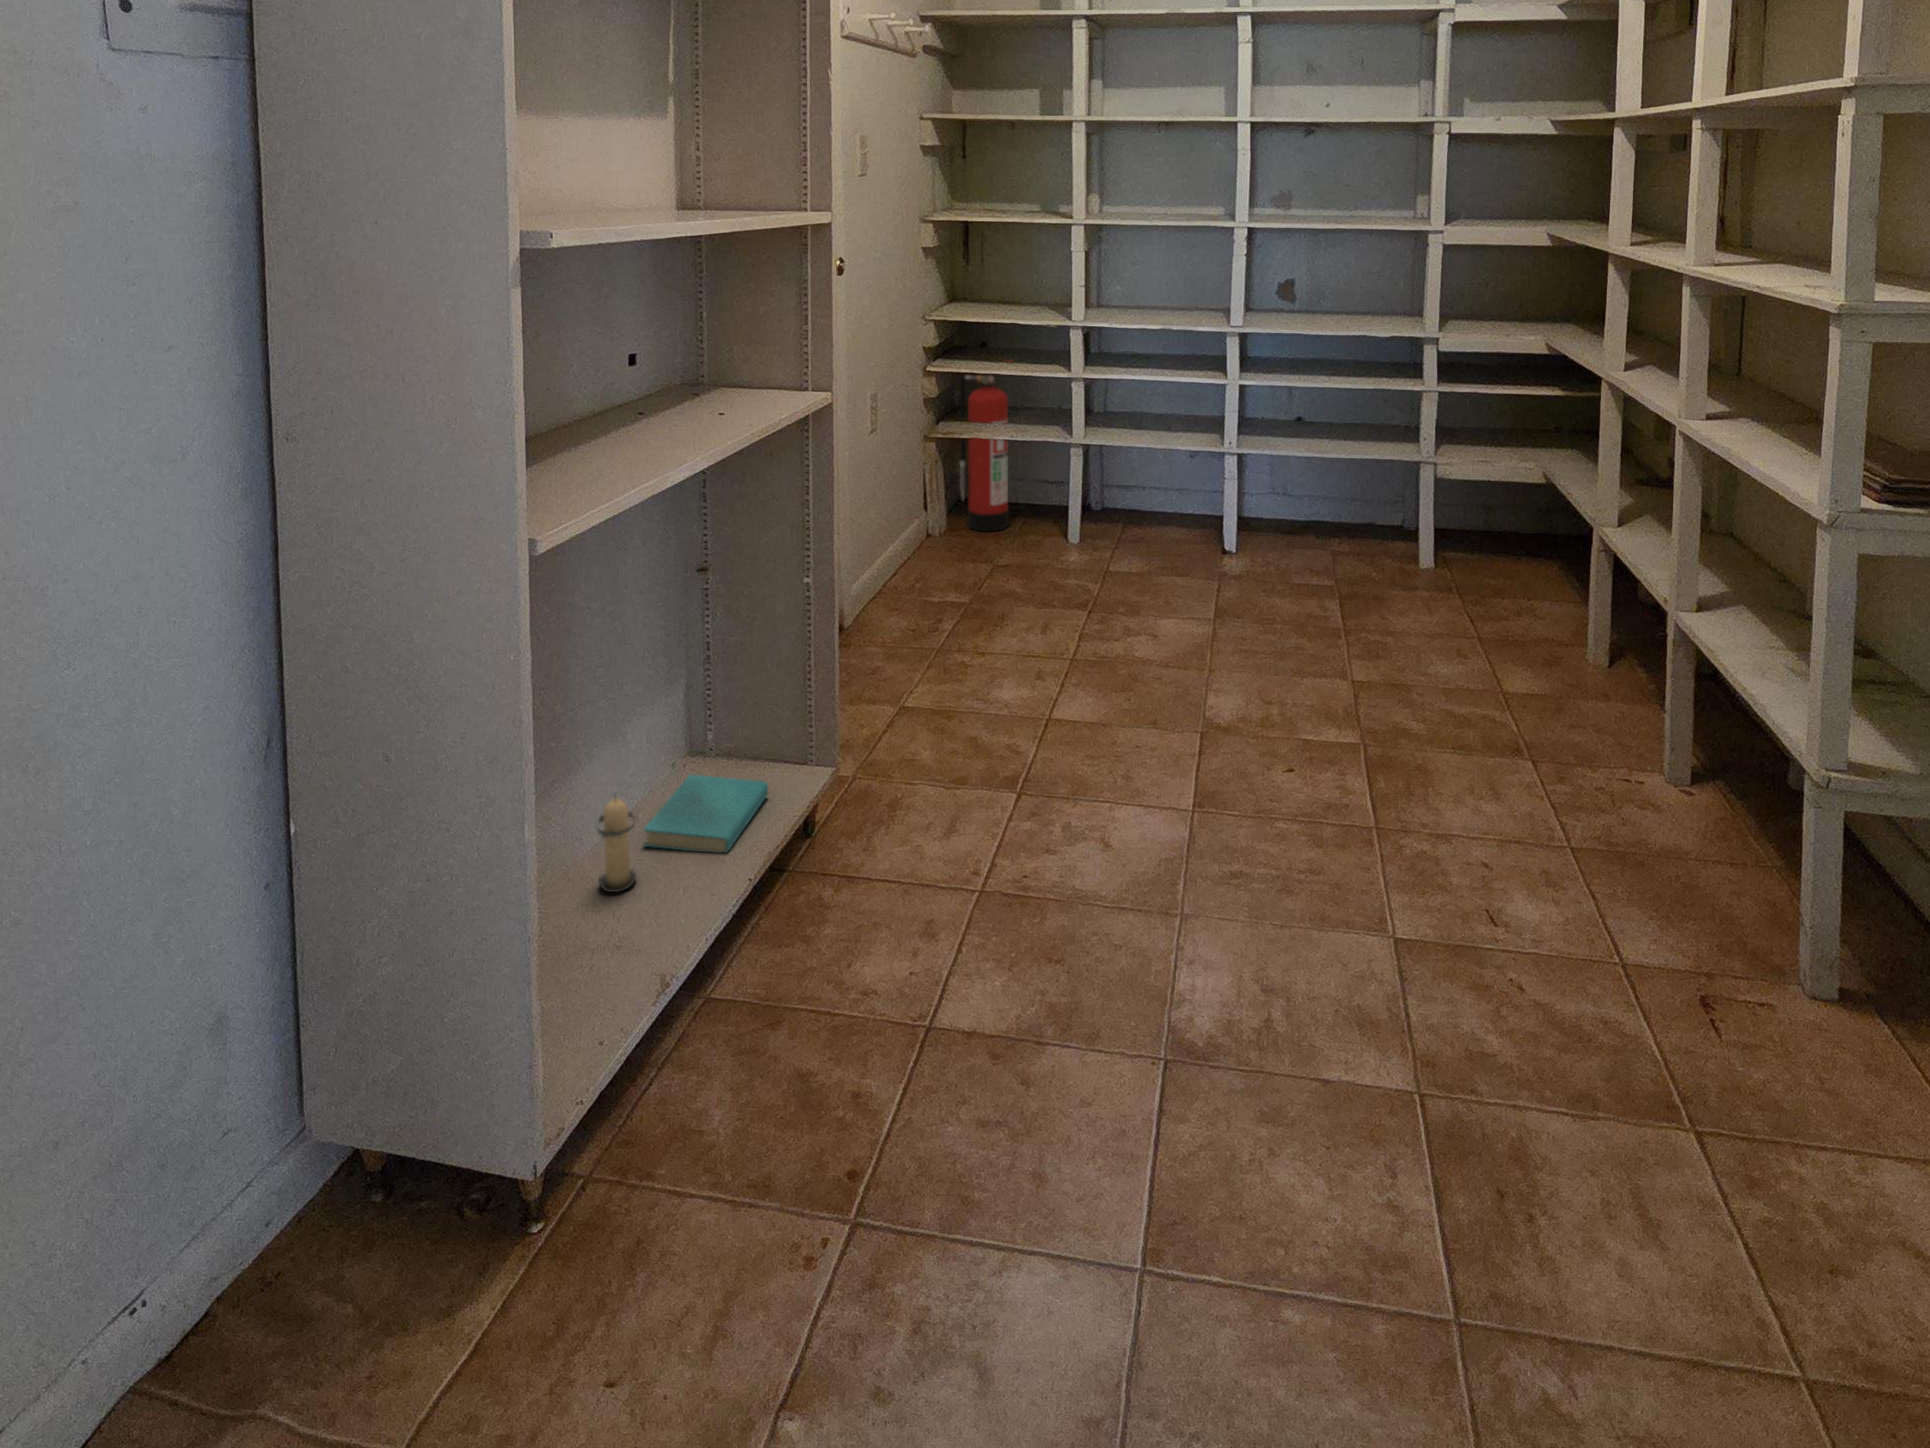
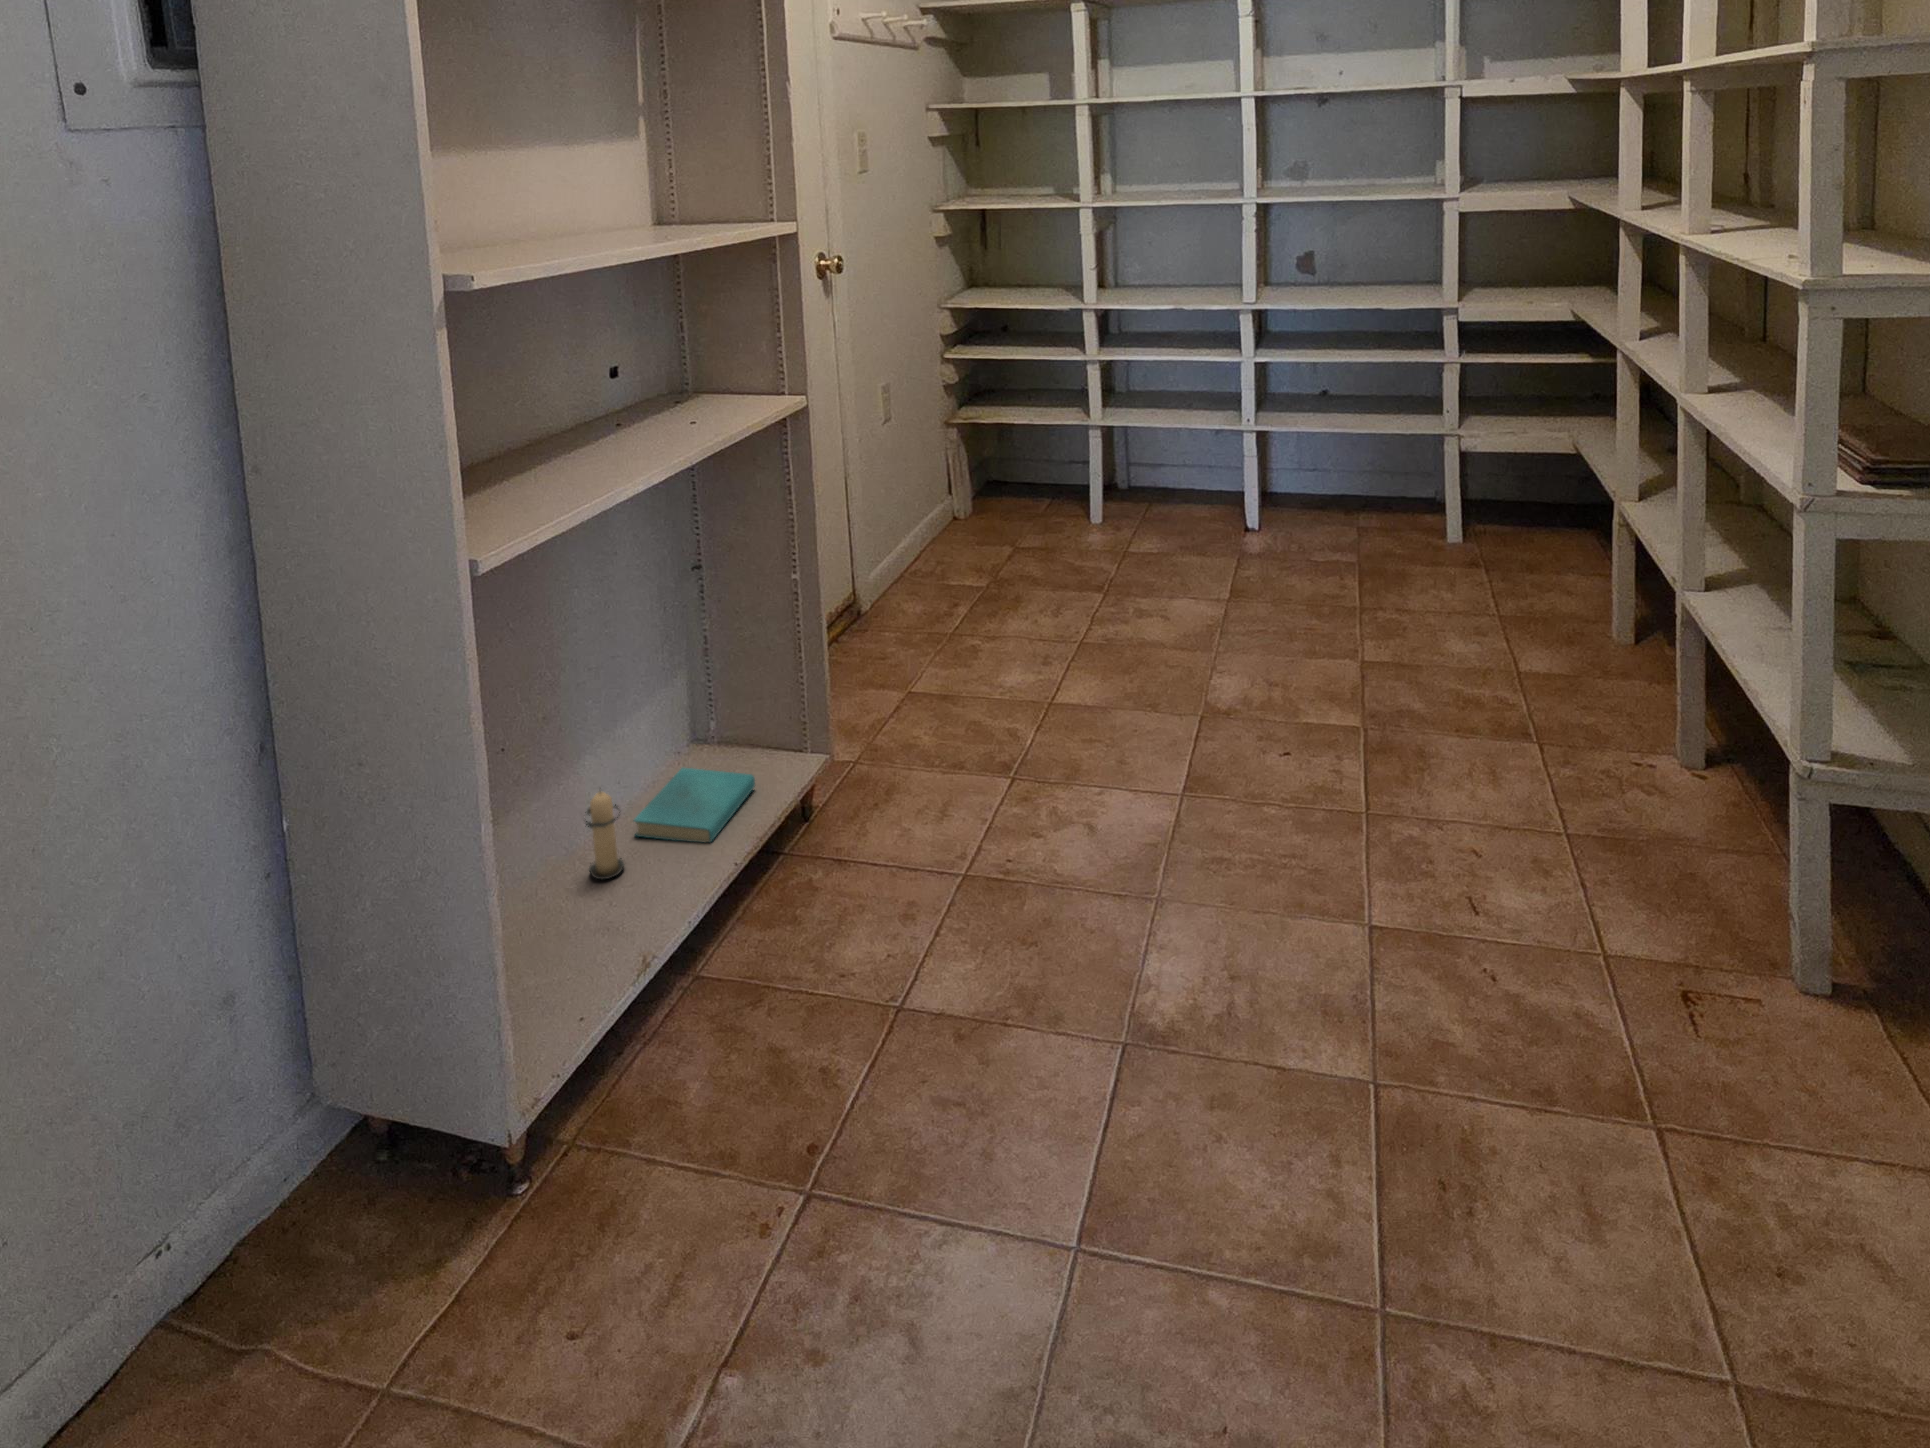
fire extinguisher: present [960,360,1013,531] -> none [972,348,1027,520]

